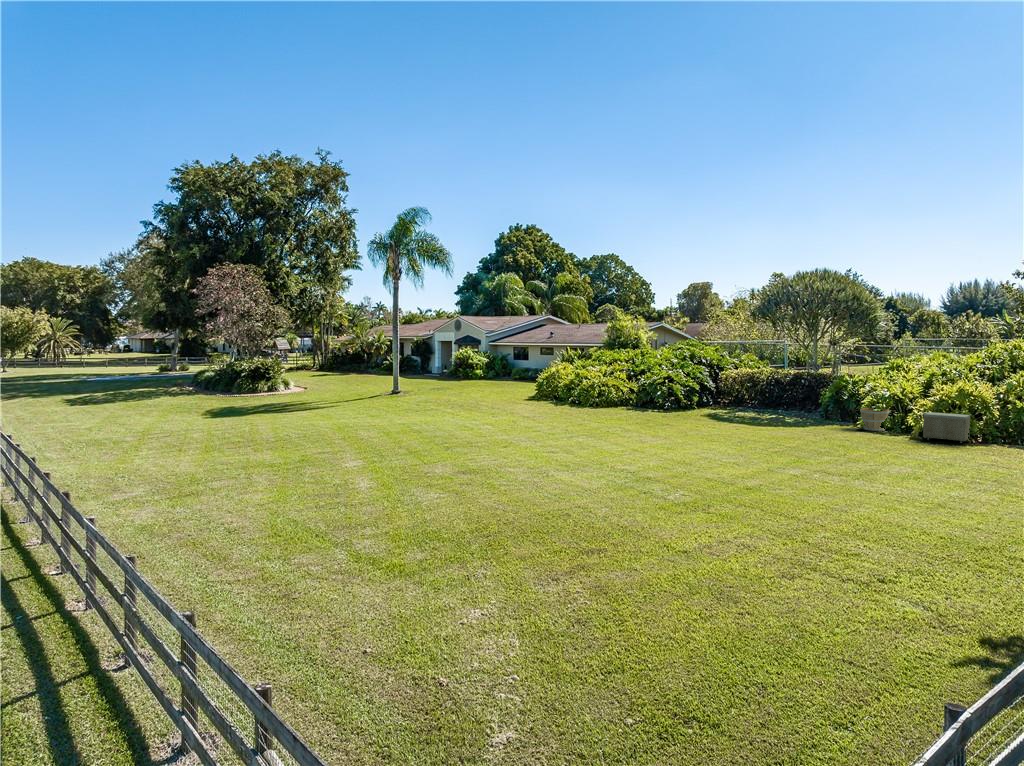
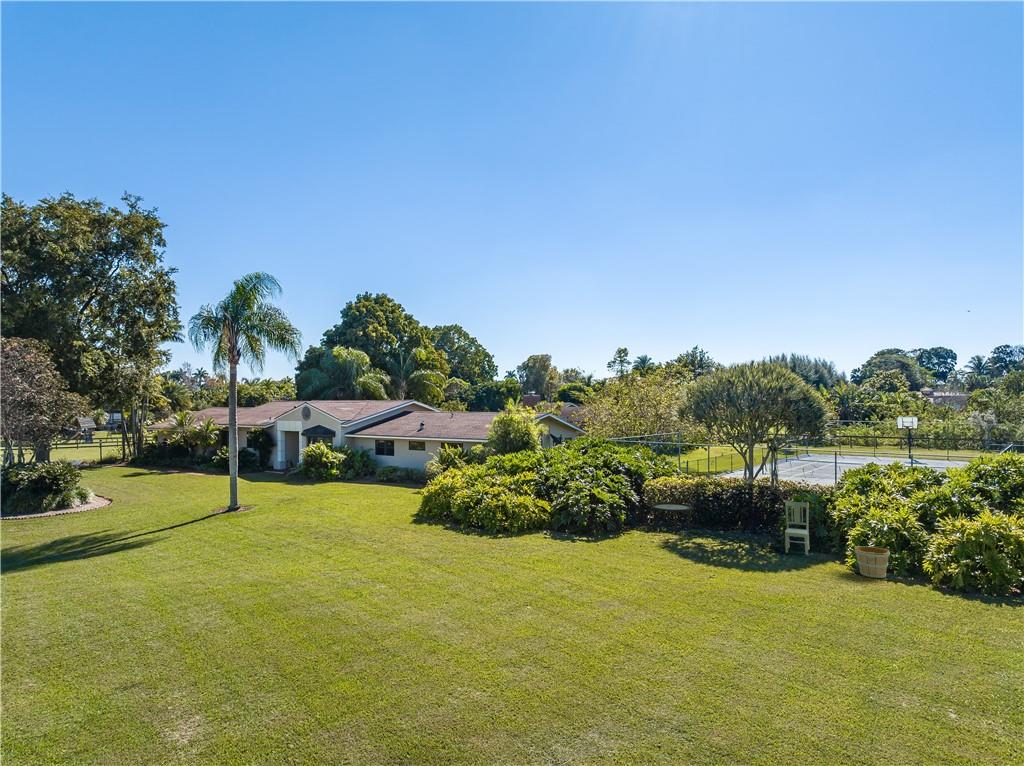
chair: none [817,378,845,421] -> present [785,501,809,555]
round table: none [719,386,755,409] -> present [651,502,692,533]
storage bench: present [923,412,970,443] -> none [949,559,1009,603]

